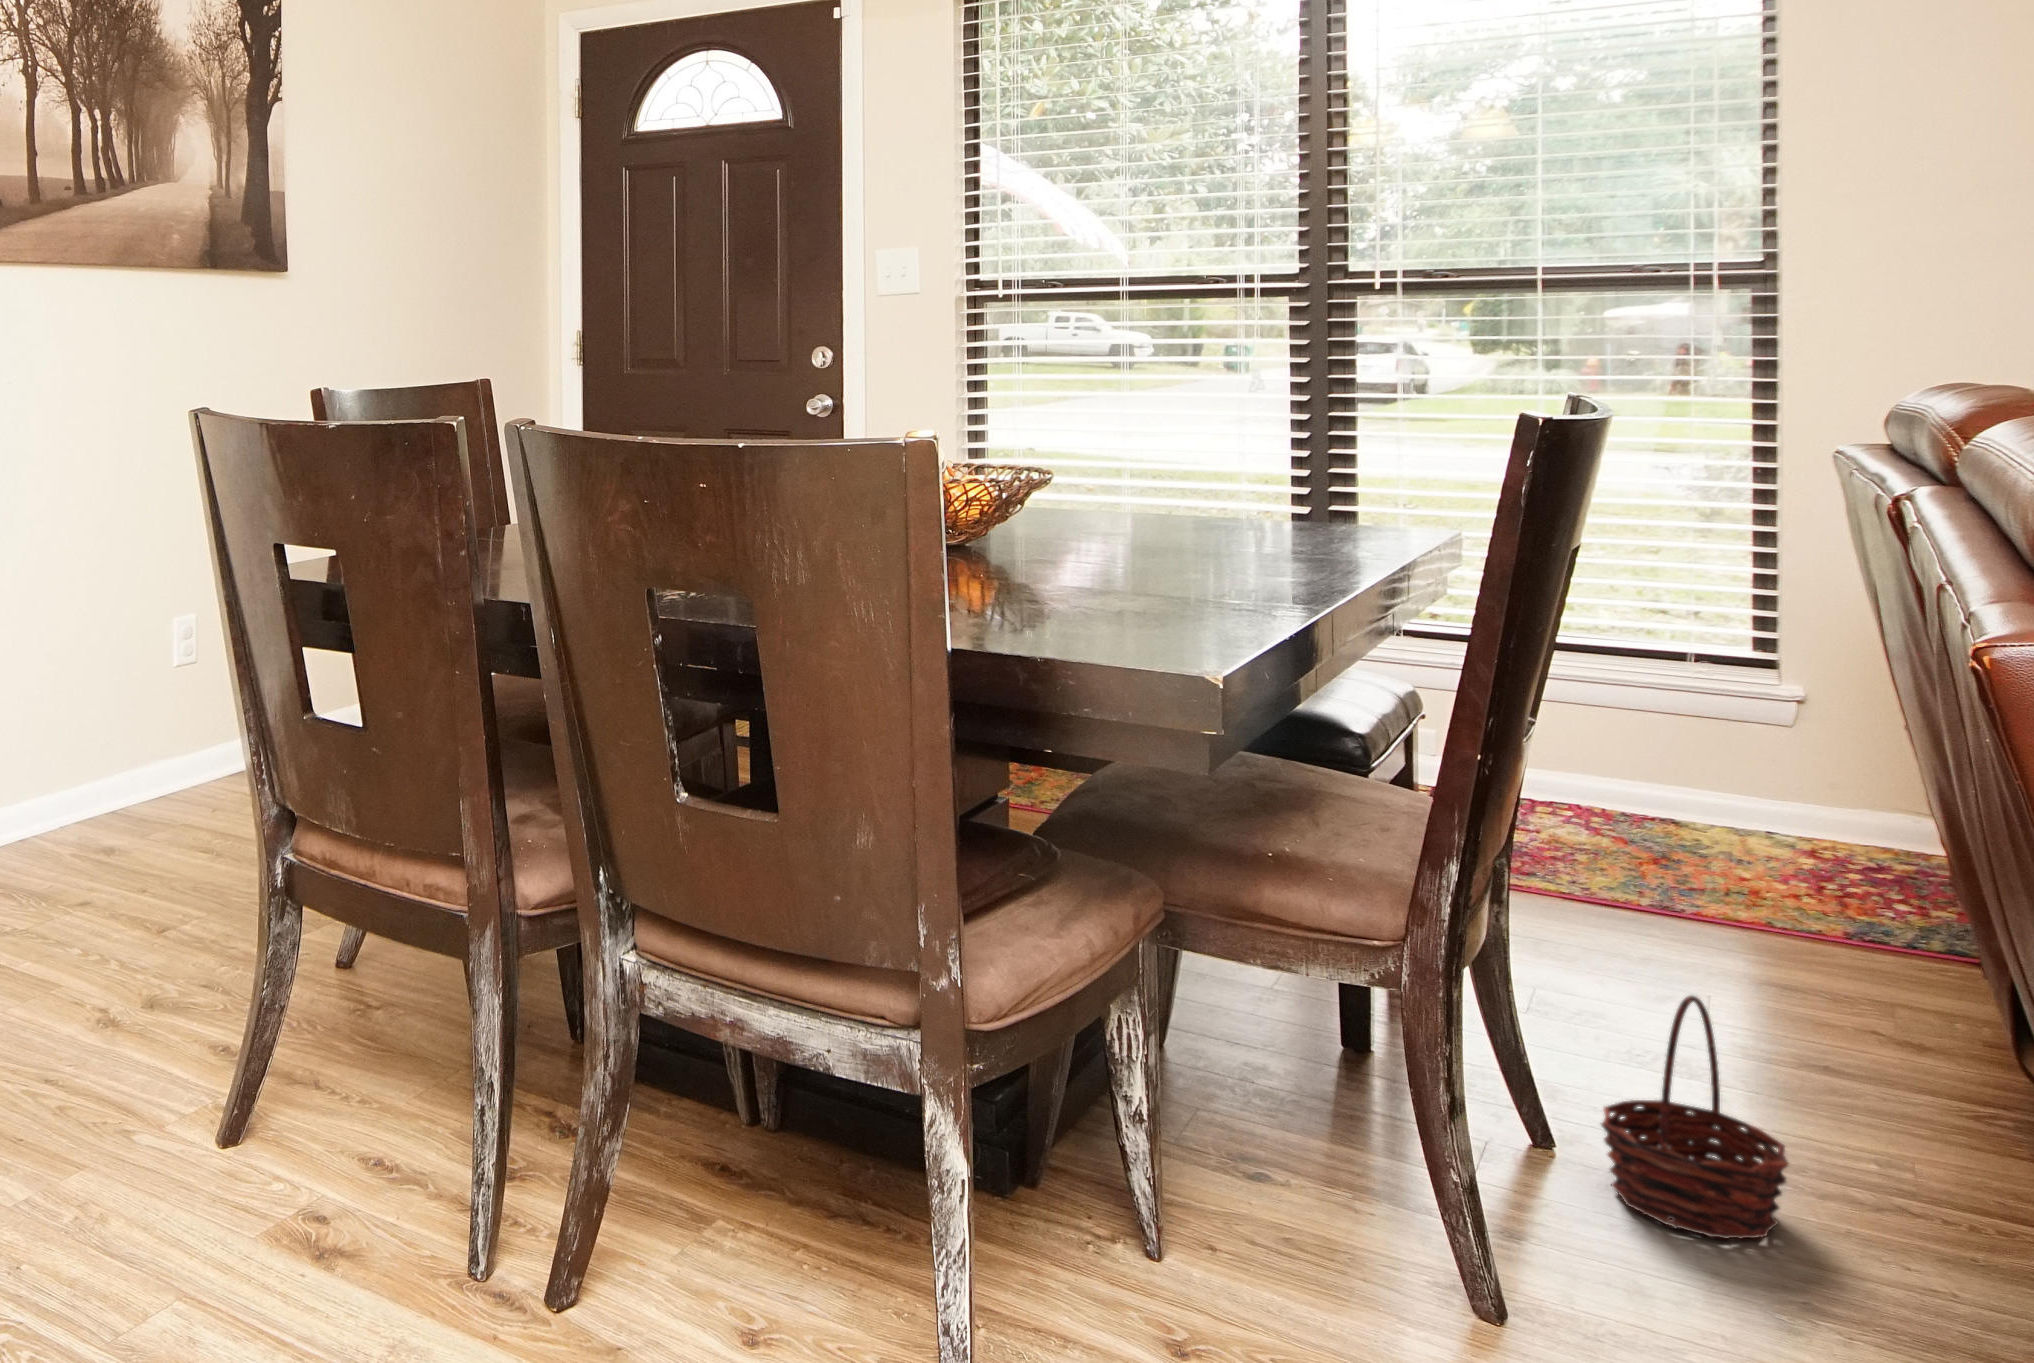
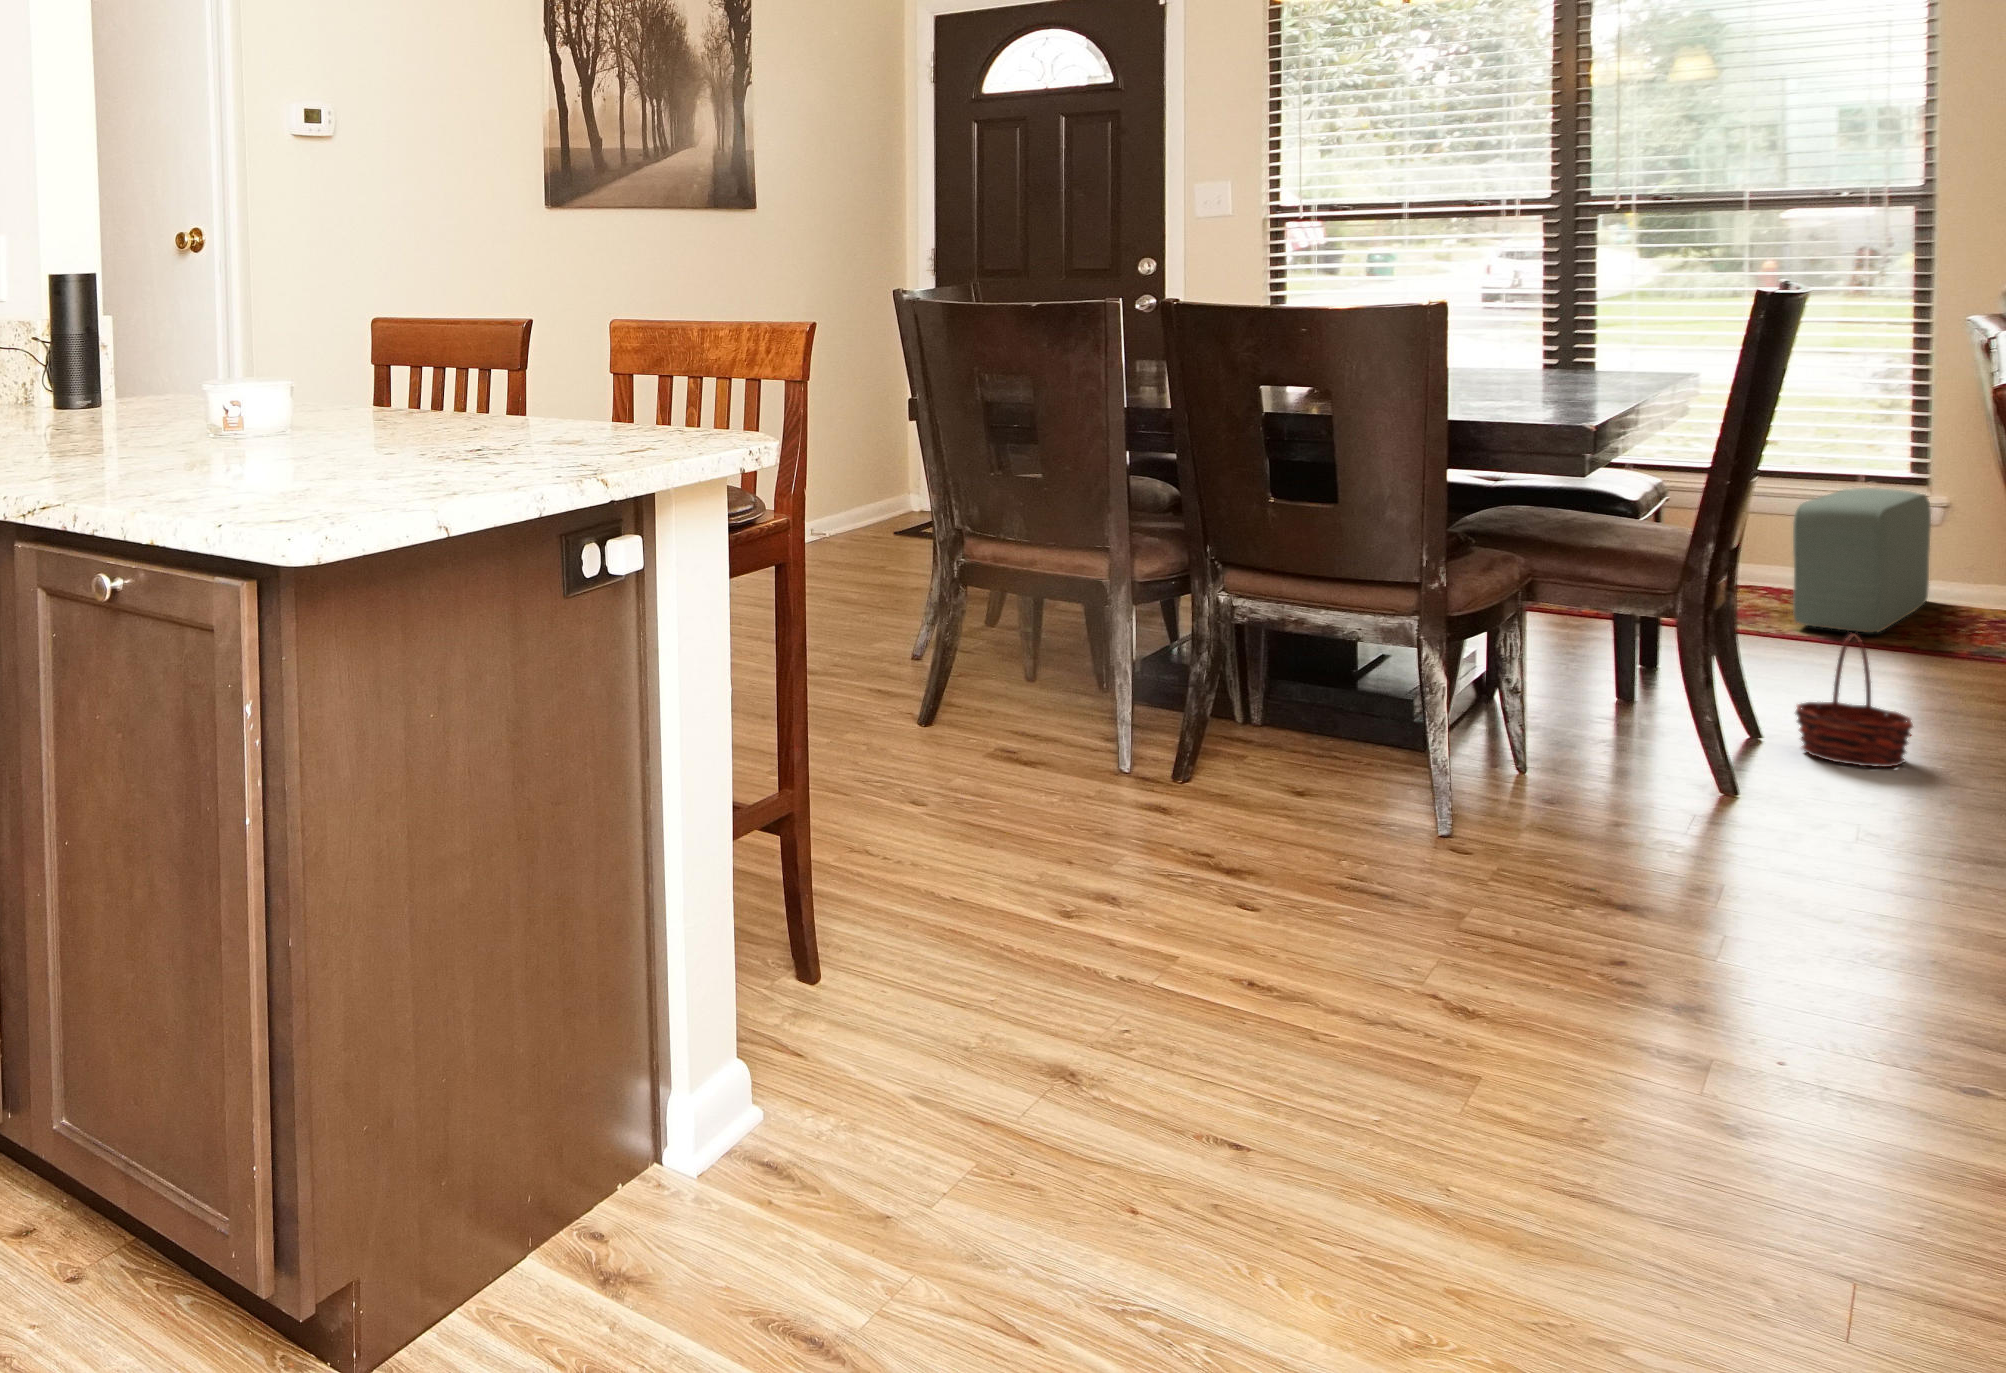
pouf: none [1605,675,1781,900] -> present [1793,488,1931,633]

